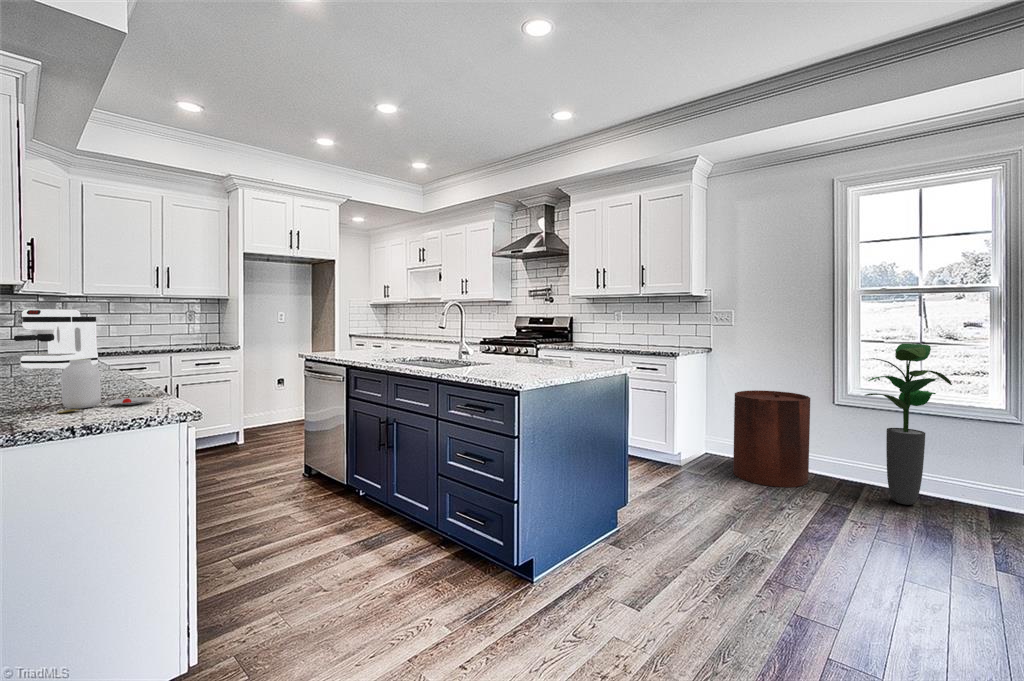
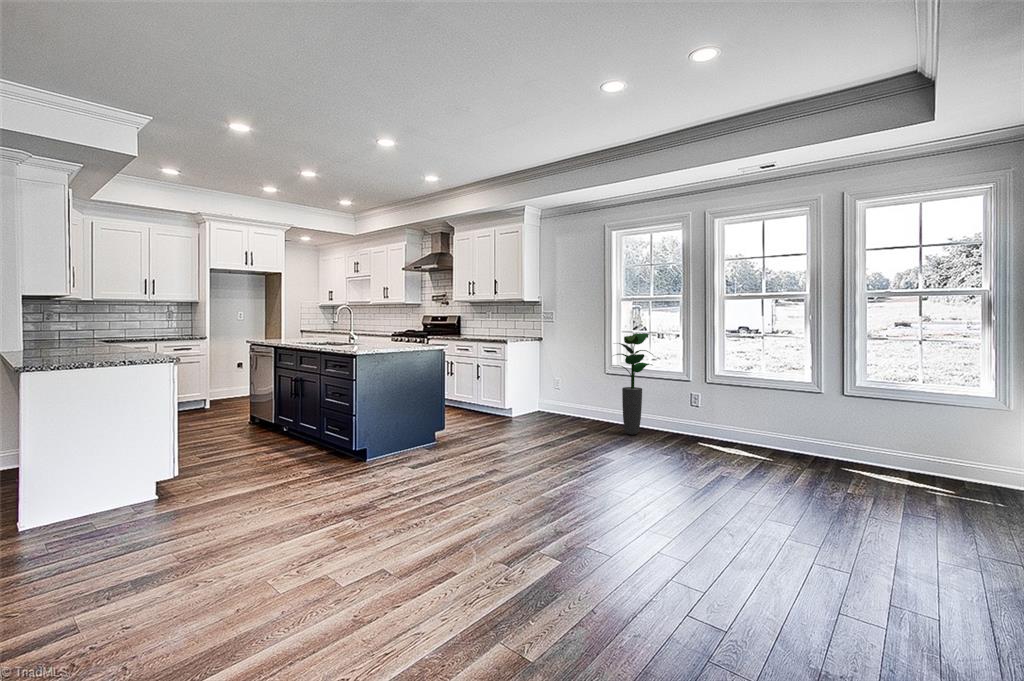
coffee maker: present [14,309,98,369] -> none [60,310,110,347]
jar: present [57,359,154,413] -> none [108,335,155,359]
trash can: present [733,390,810,487] -> none [545,367,590,428]

